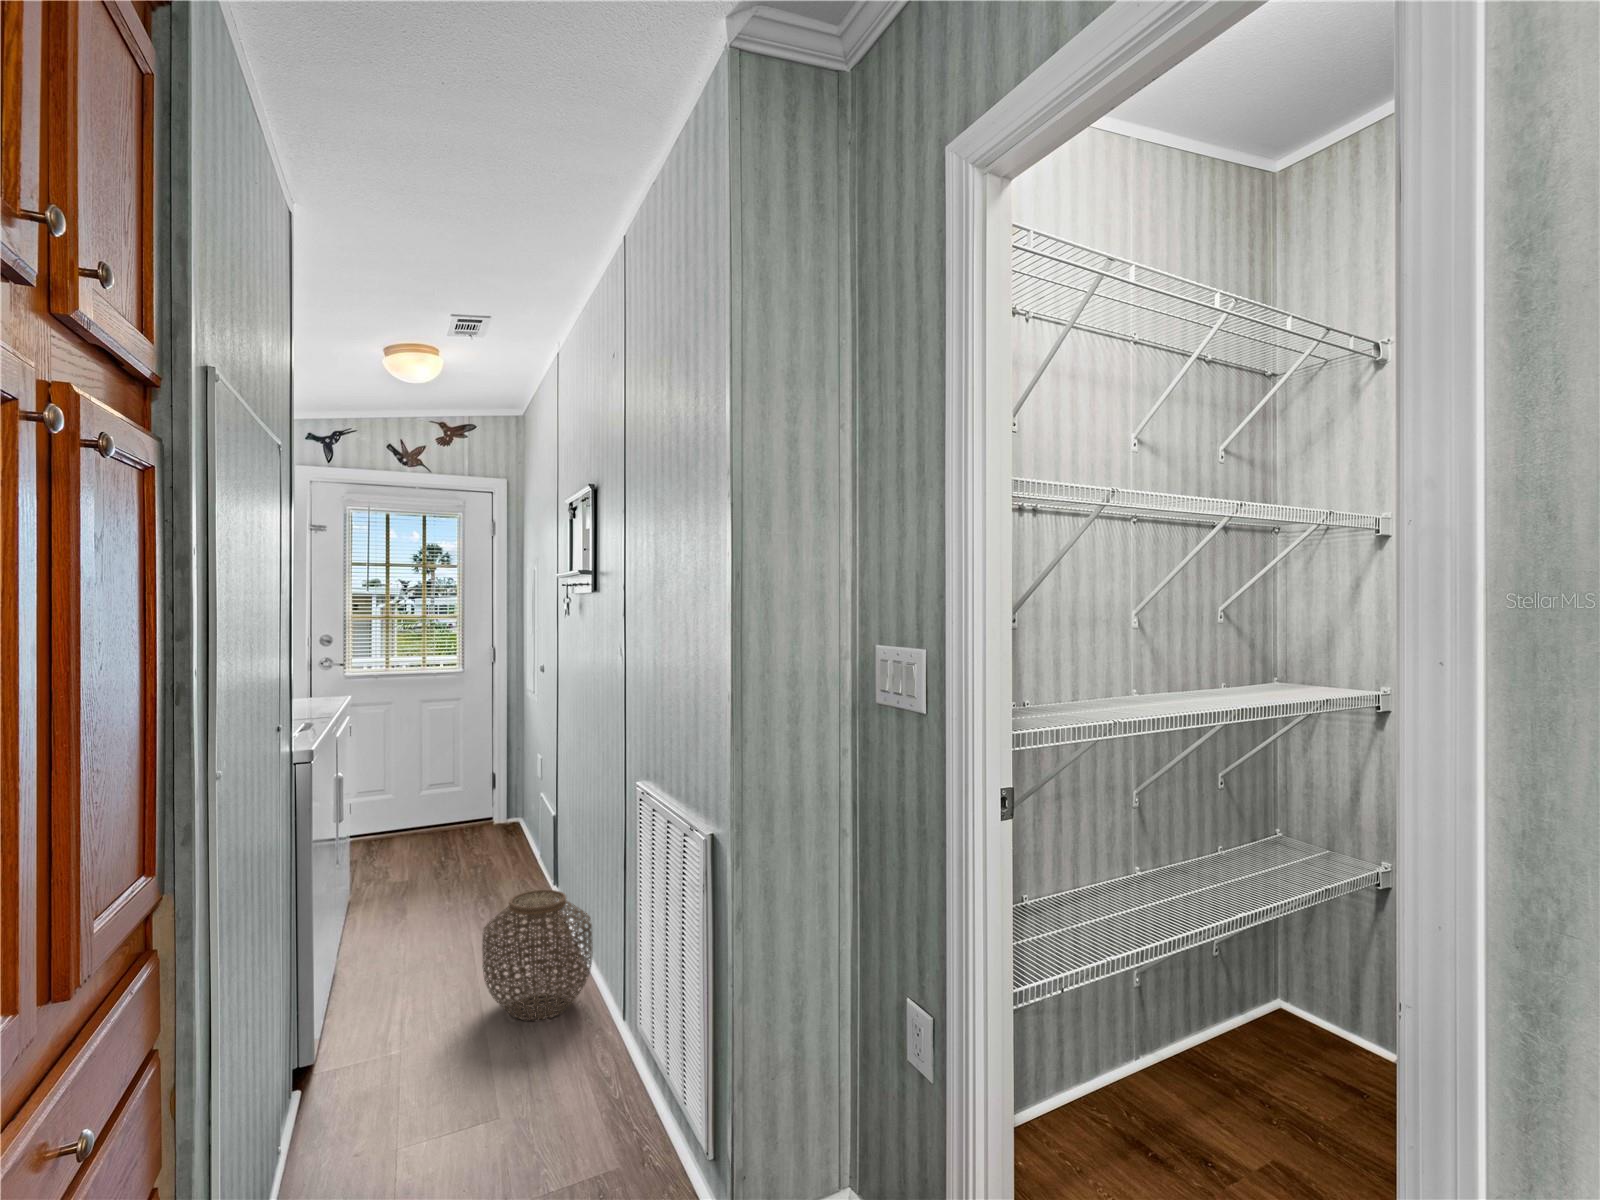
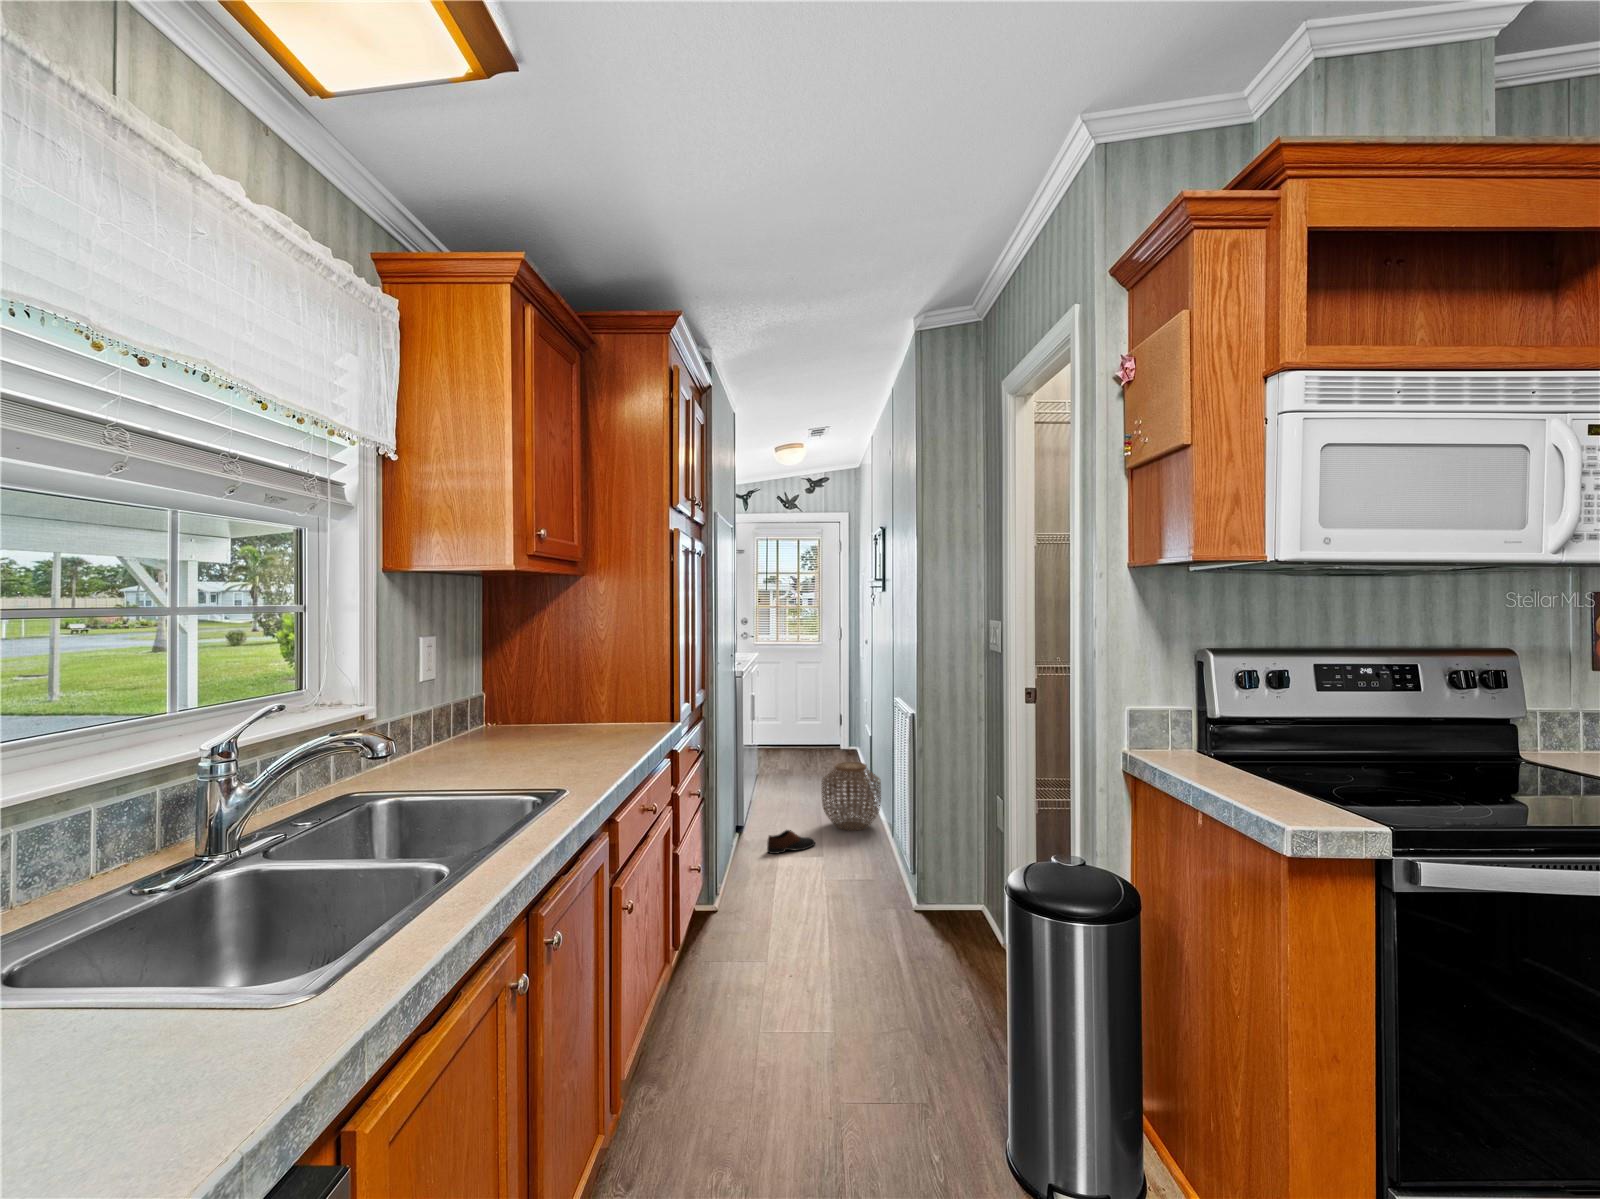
shoe: none [375,1058,476,1120] -> present [767,830,815,854]

